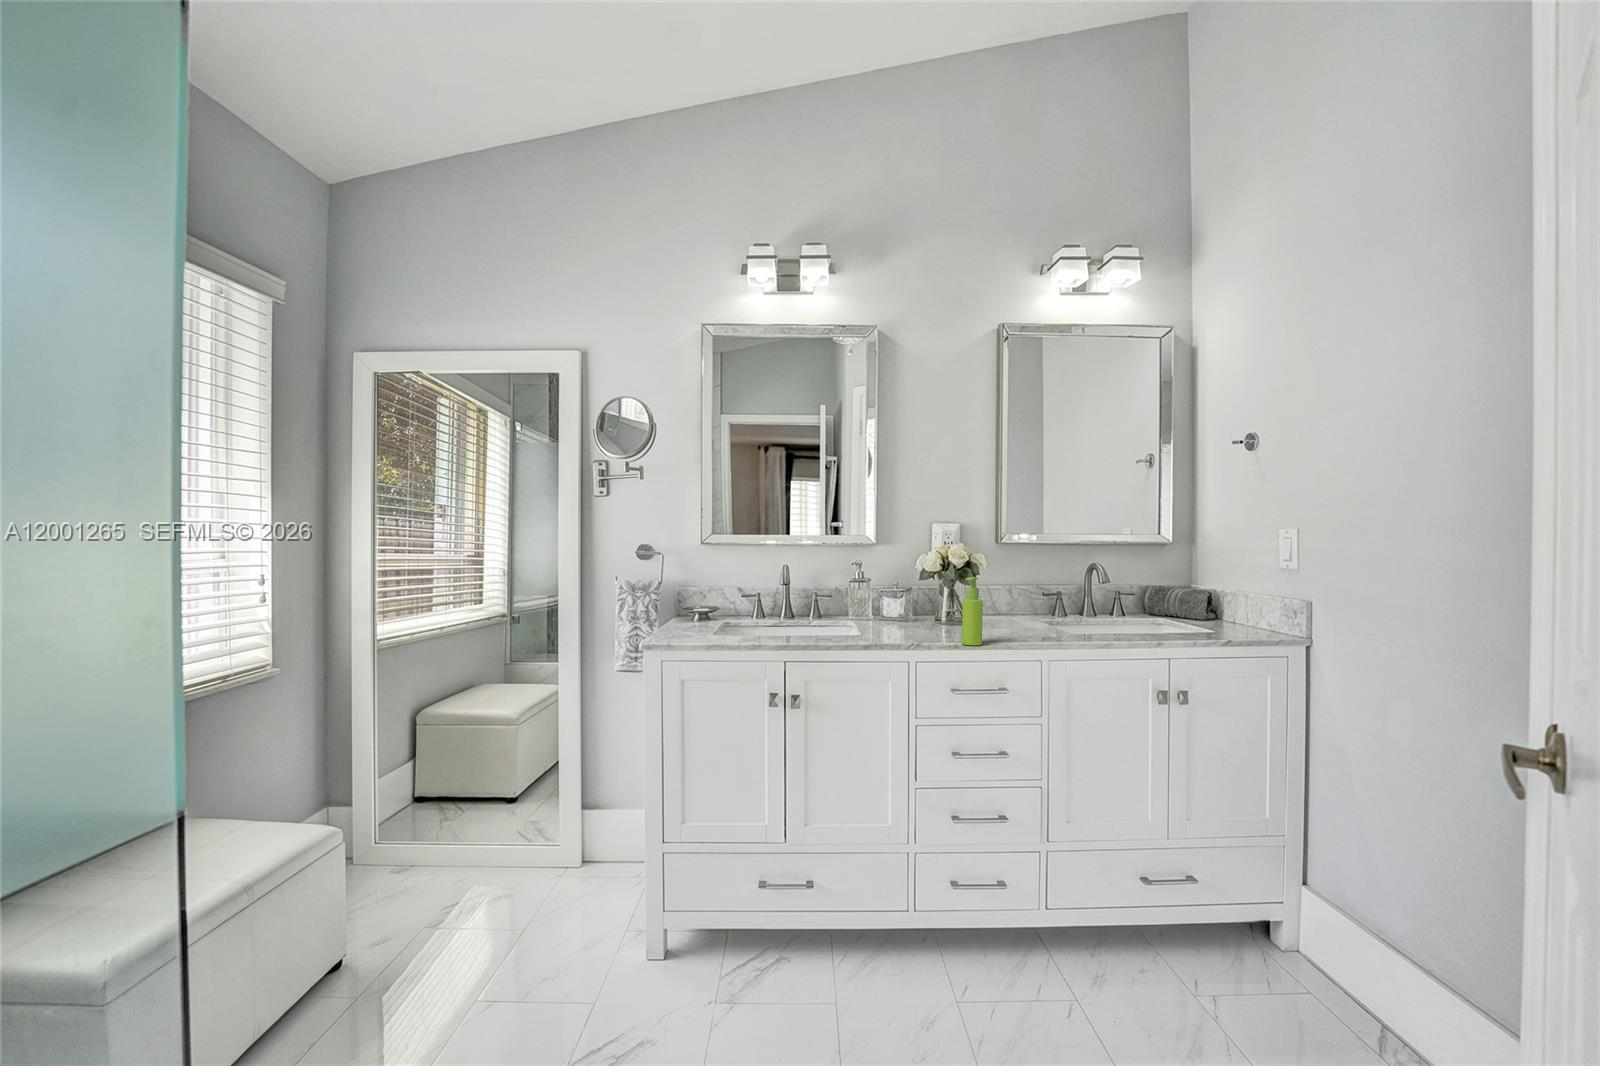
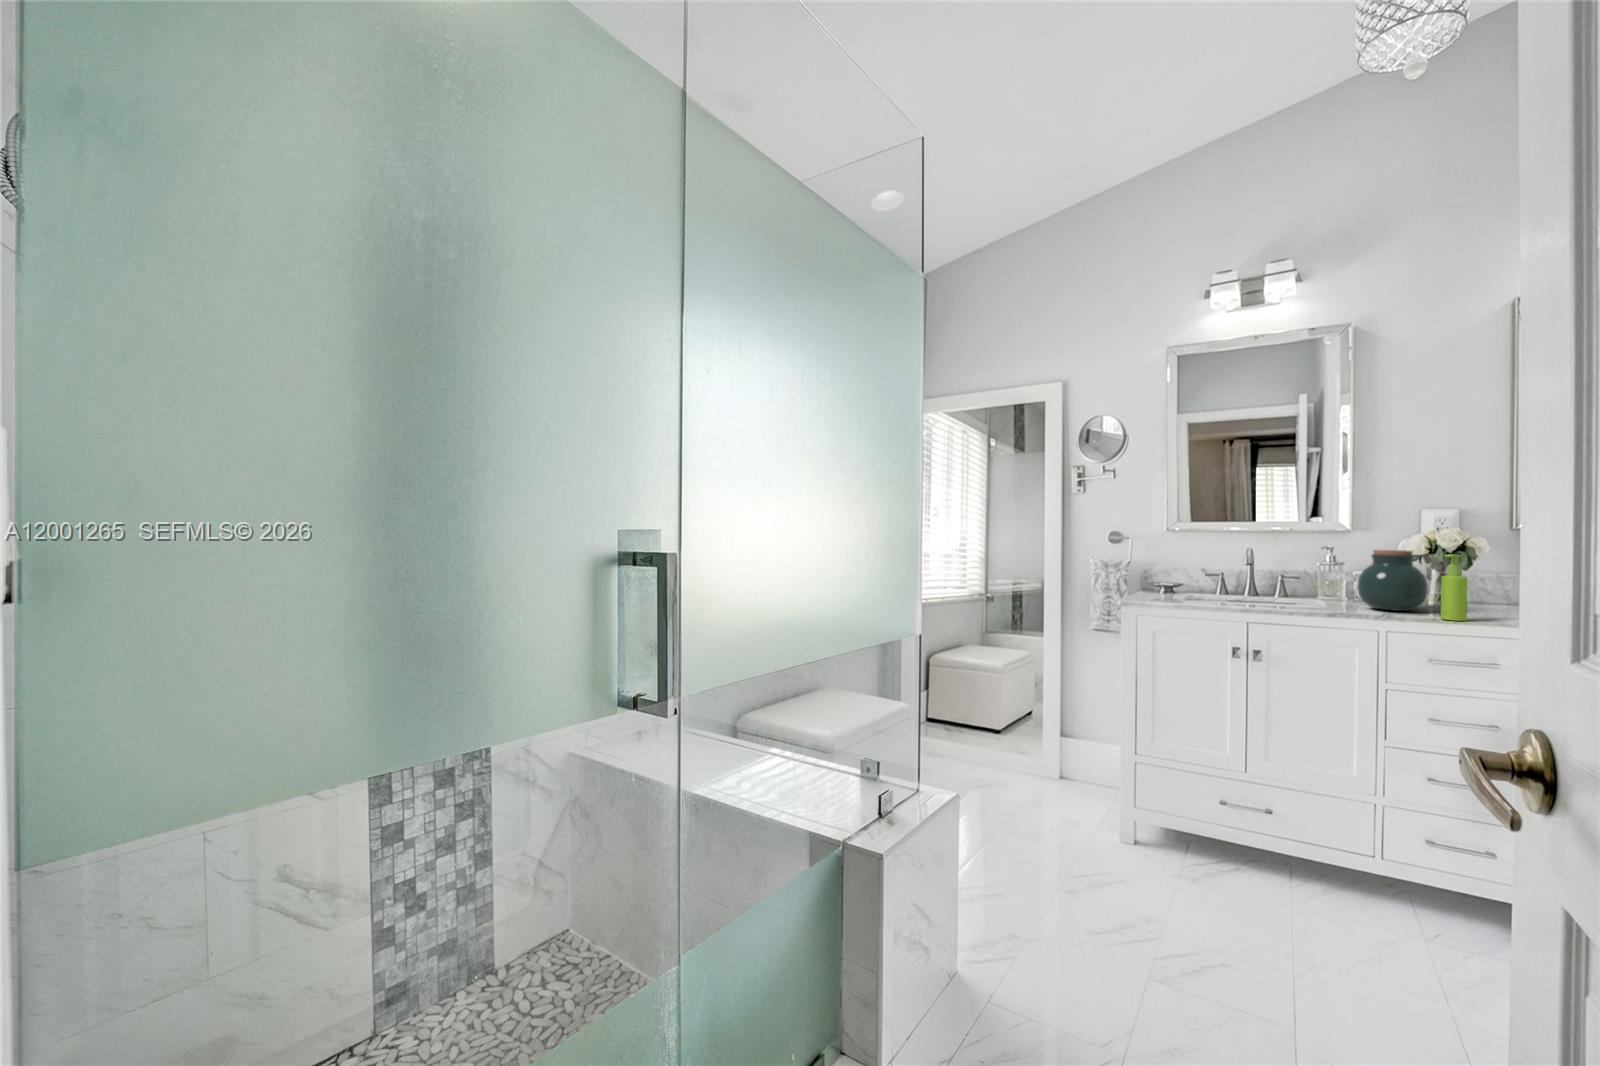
jar: none [889,570,947,634] -> present [1357,550,1428,611]

